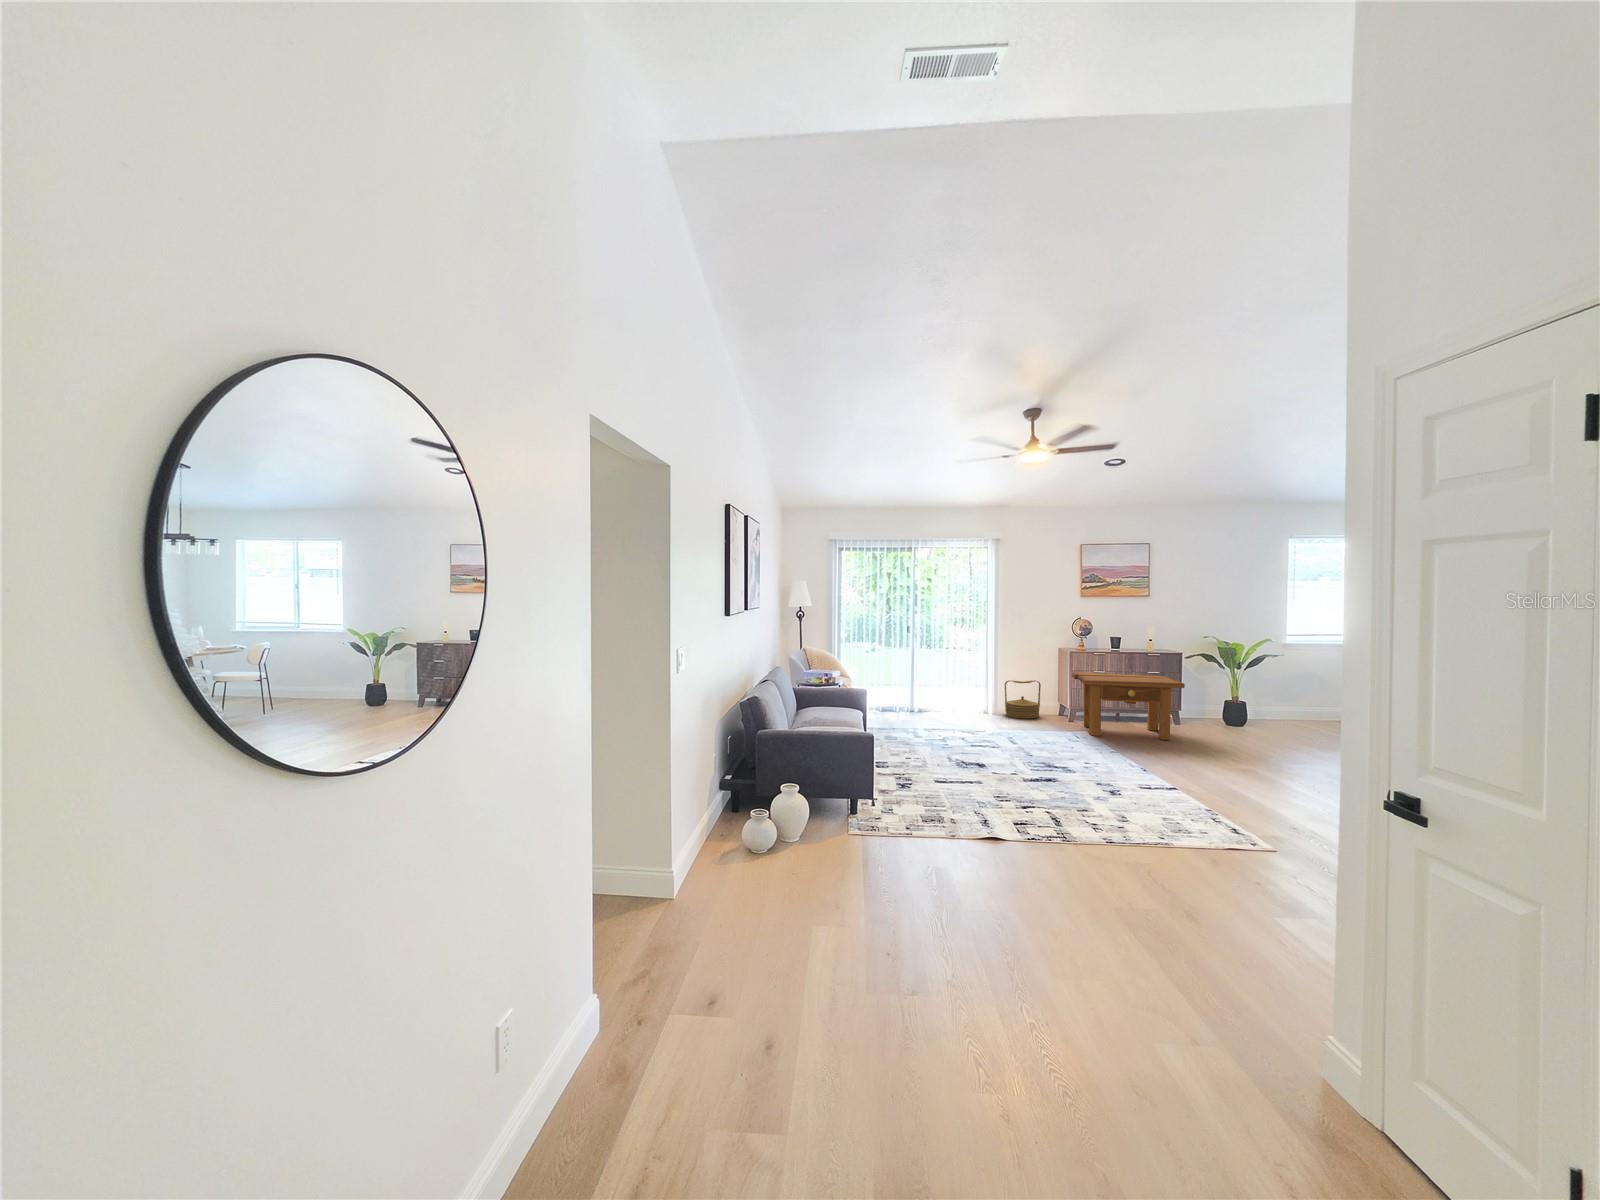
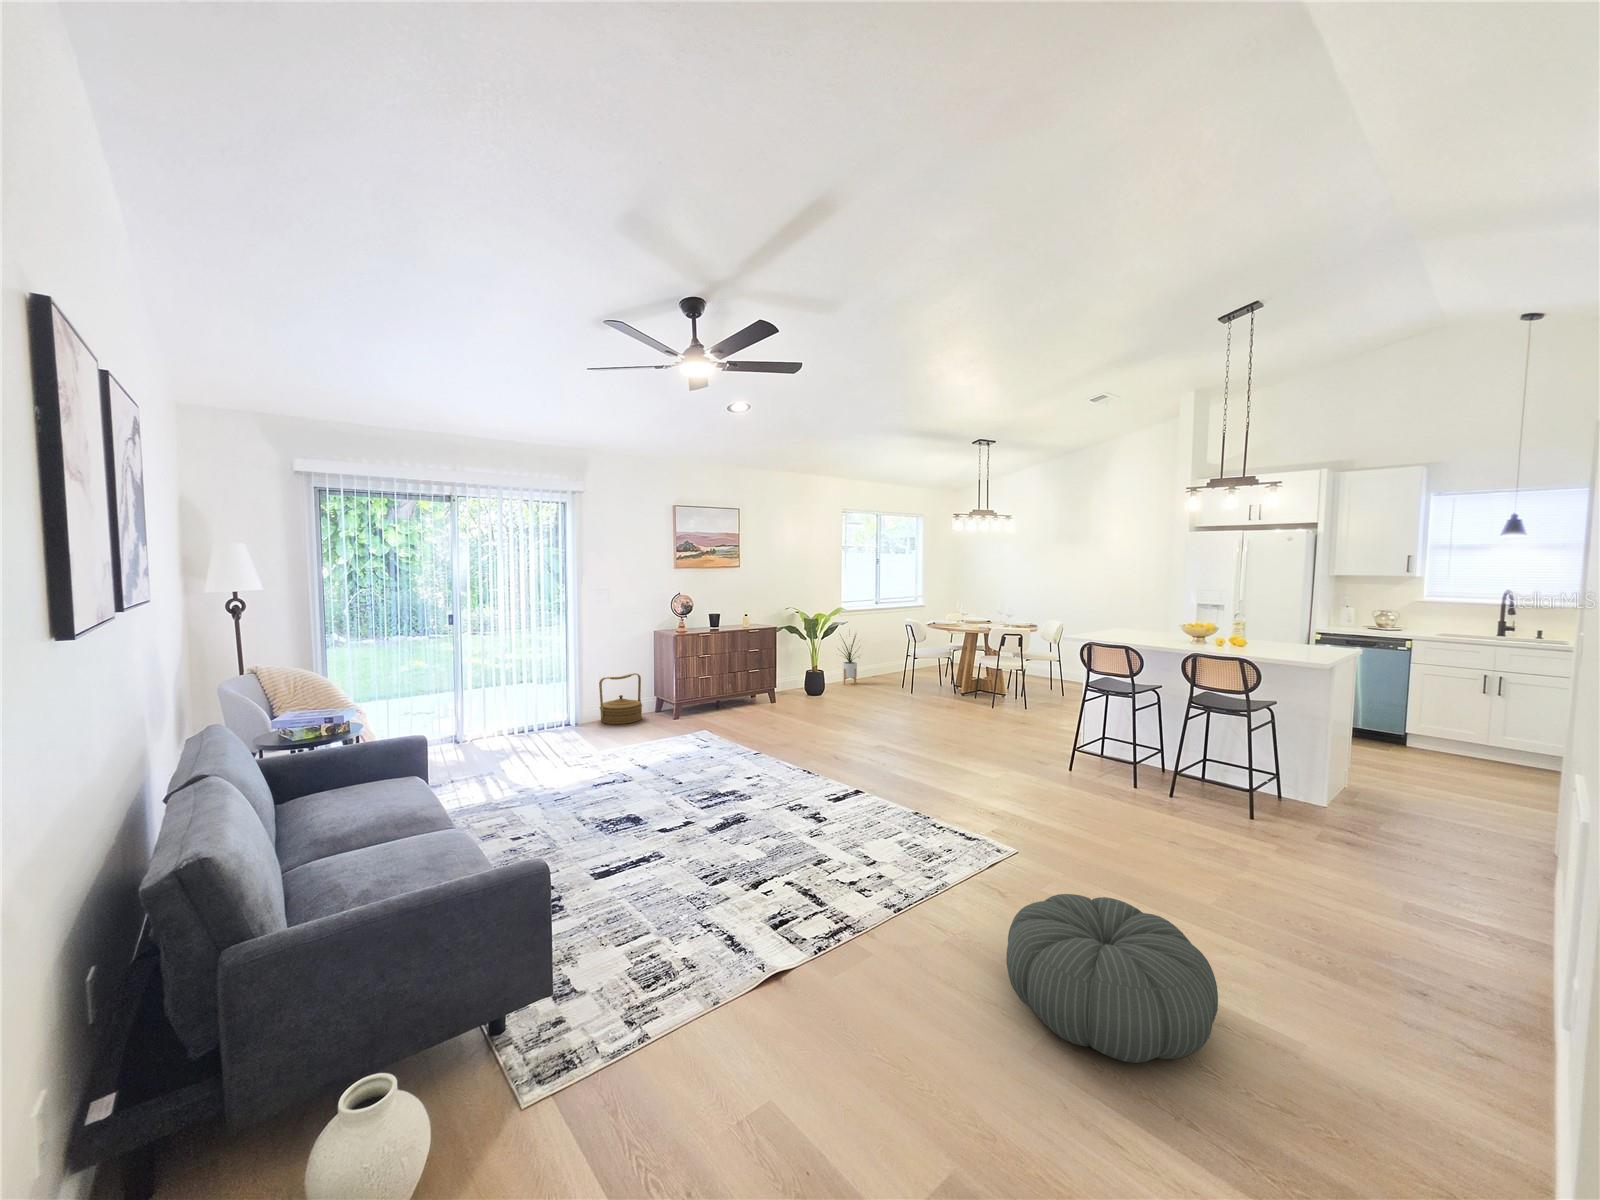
house plant: none [1271,662,1311,725] -> present [842,635,859,685]
side table: present [1072,672,1185,740] -> none [683,654,805,733]
pouf: none [1121,834,1278,931] -> present [1006,894,1218,1063]

